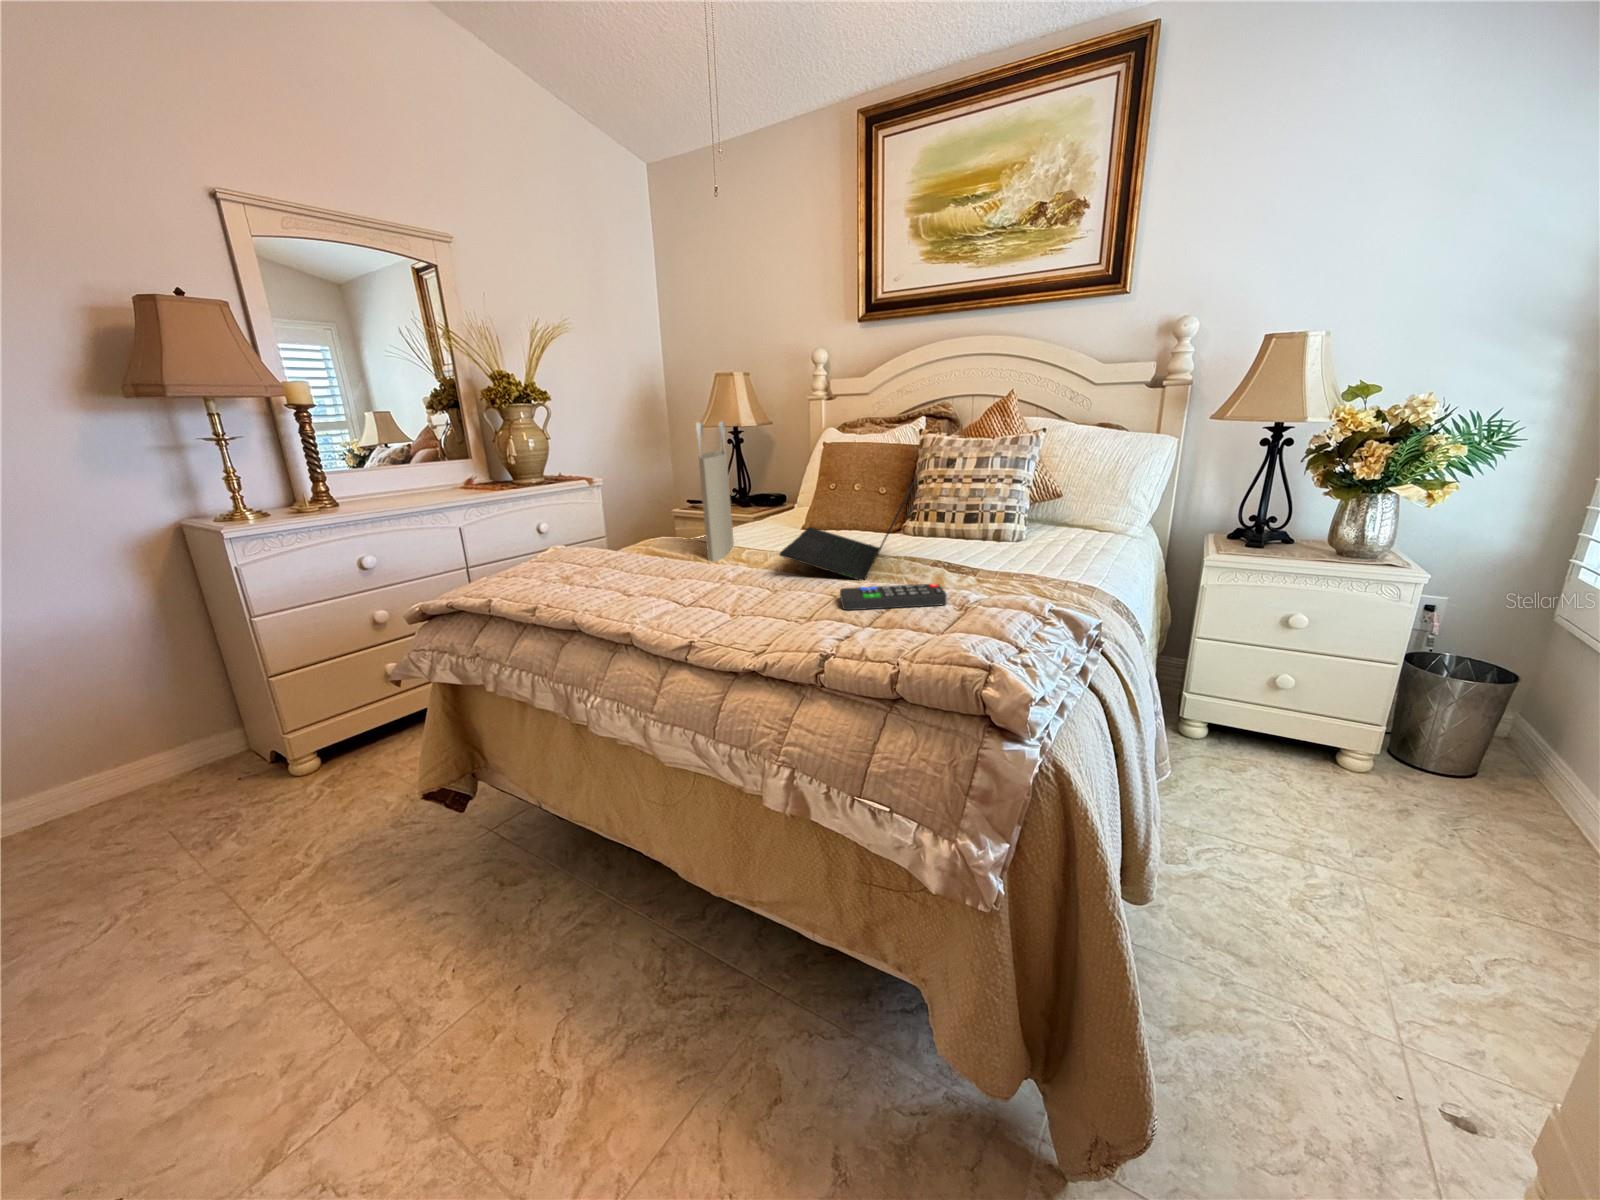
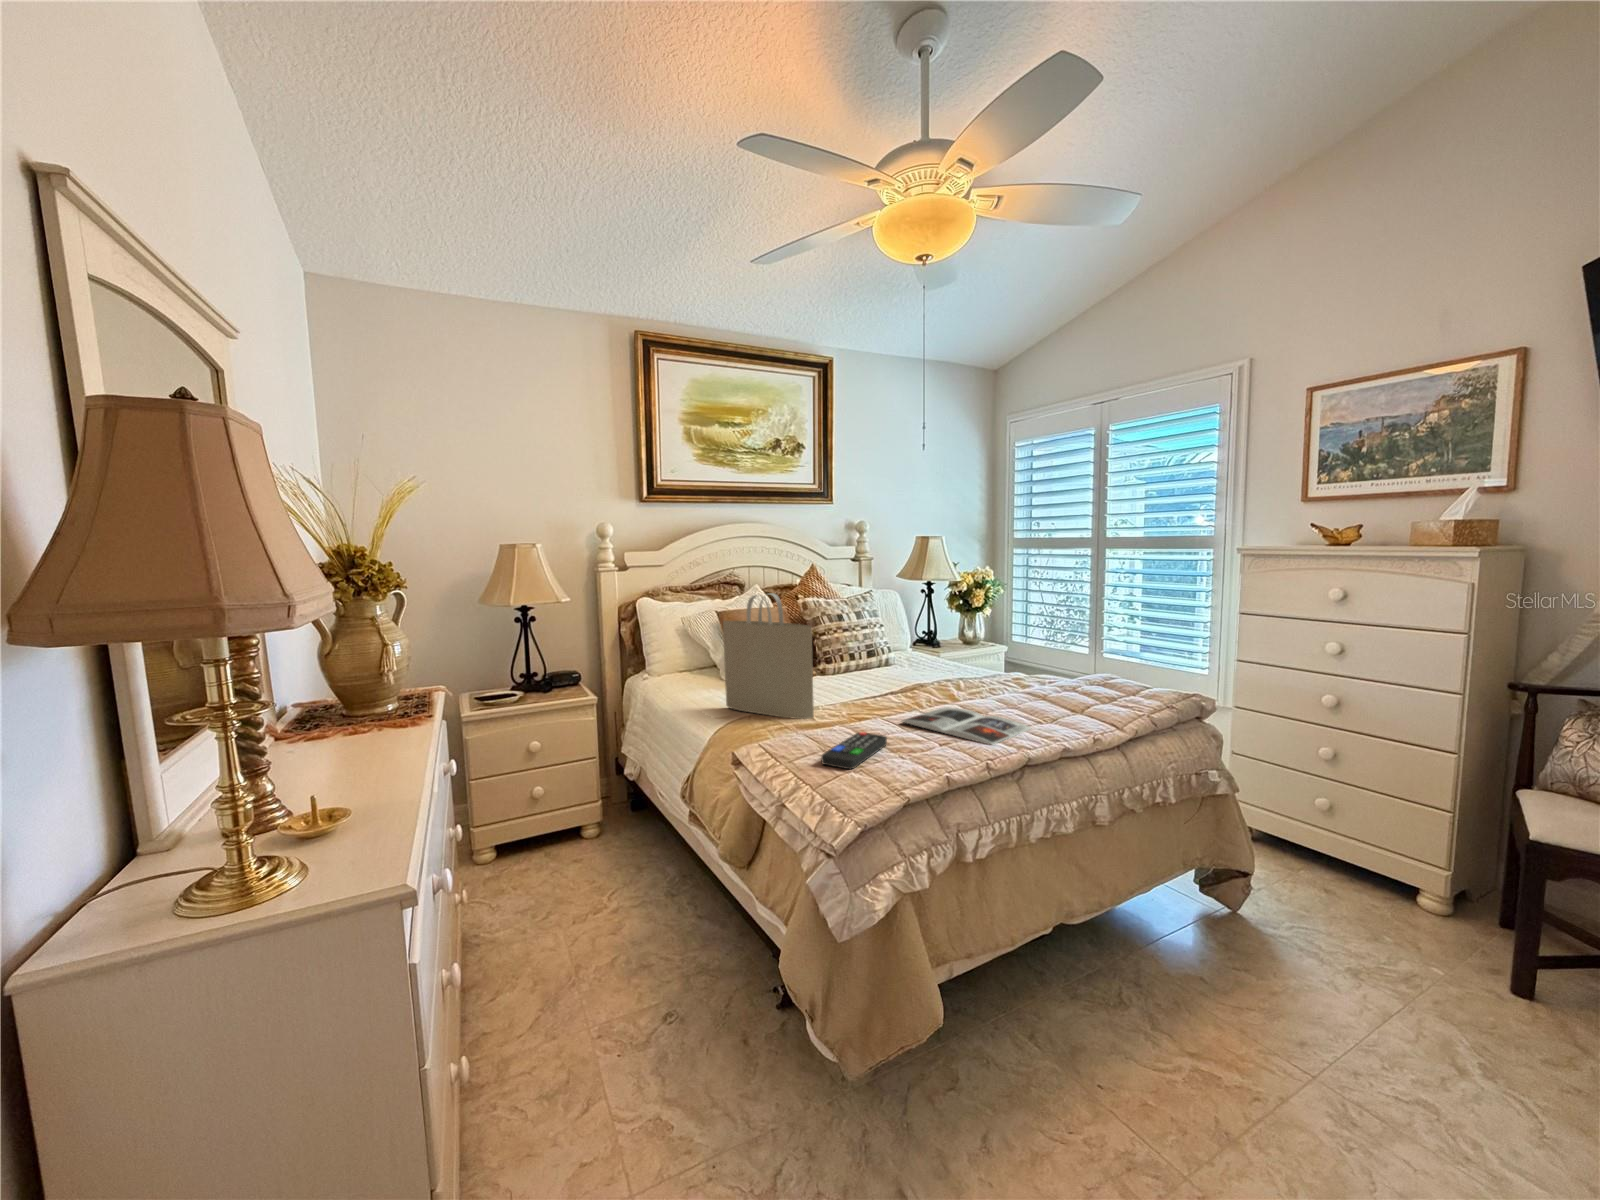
laptop: present [780,484,913,581] -> none [836,630,966,698]
magazine: none [647,580,788,630] -> present [902,707,1031,745]
remote control: present [840,583,947,610] -> present [821,732,887,769]

